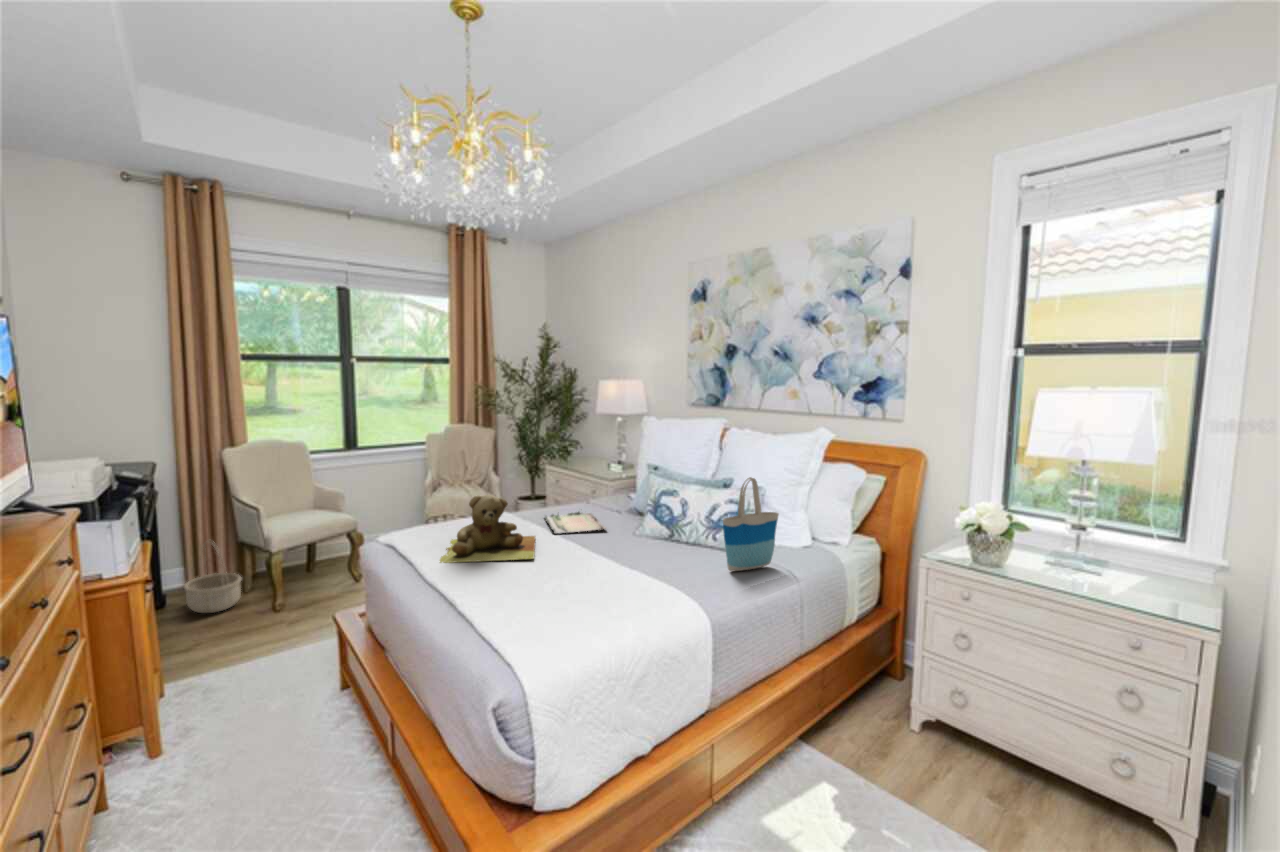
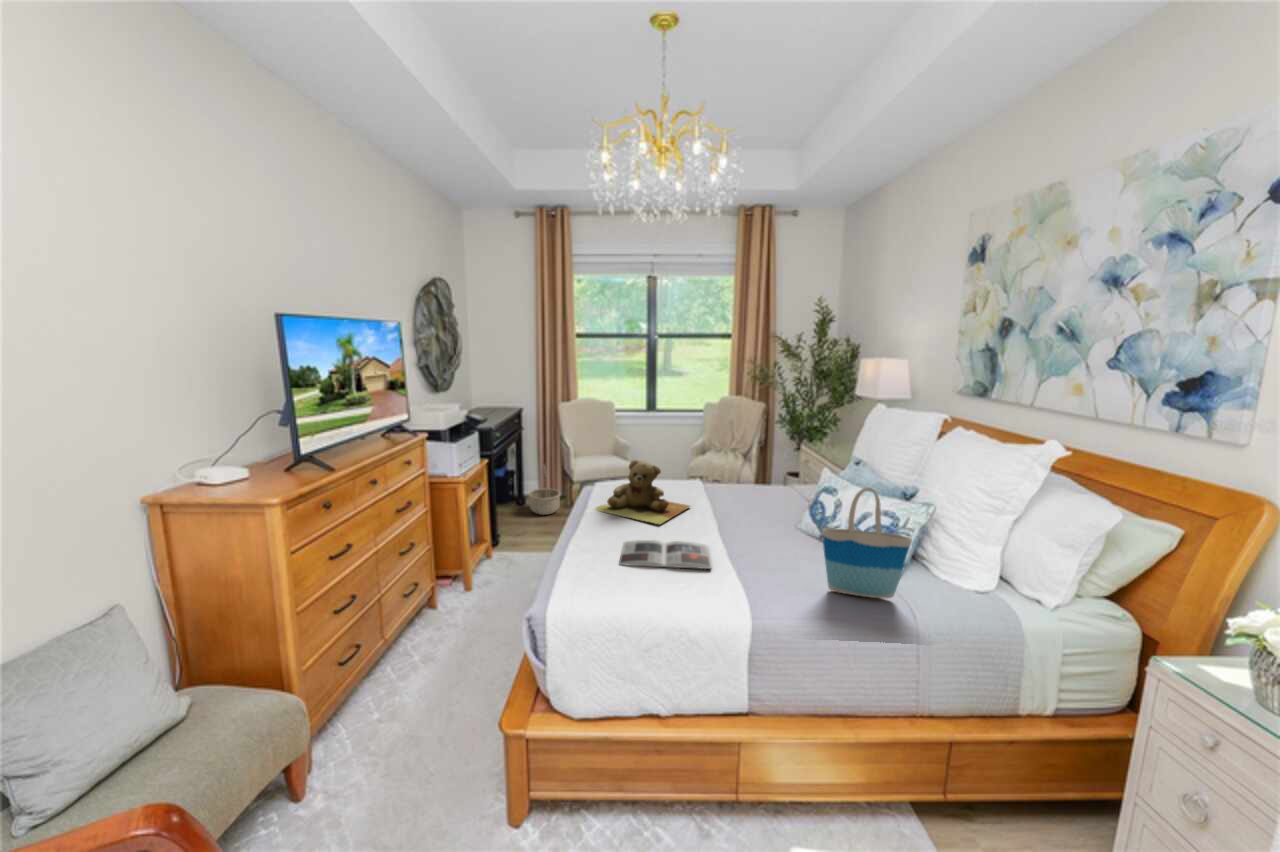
tray: present [545,512,606,534] -> none [712,489,774,515]
magazine: none [524,564,636,605] -> present [619,540,712,569]

